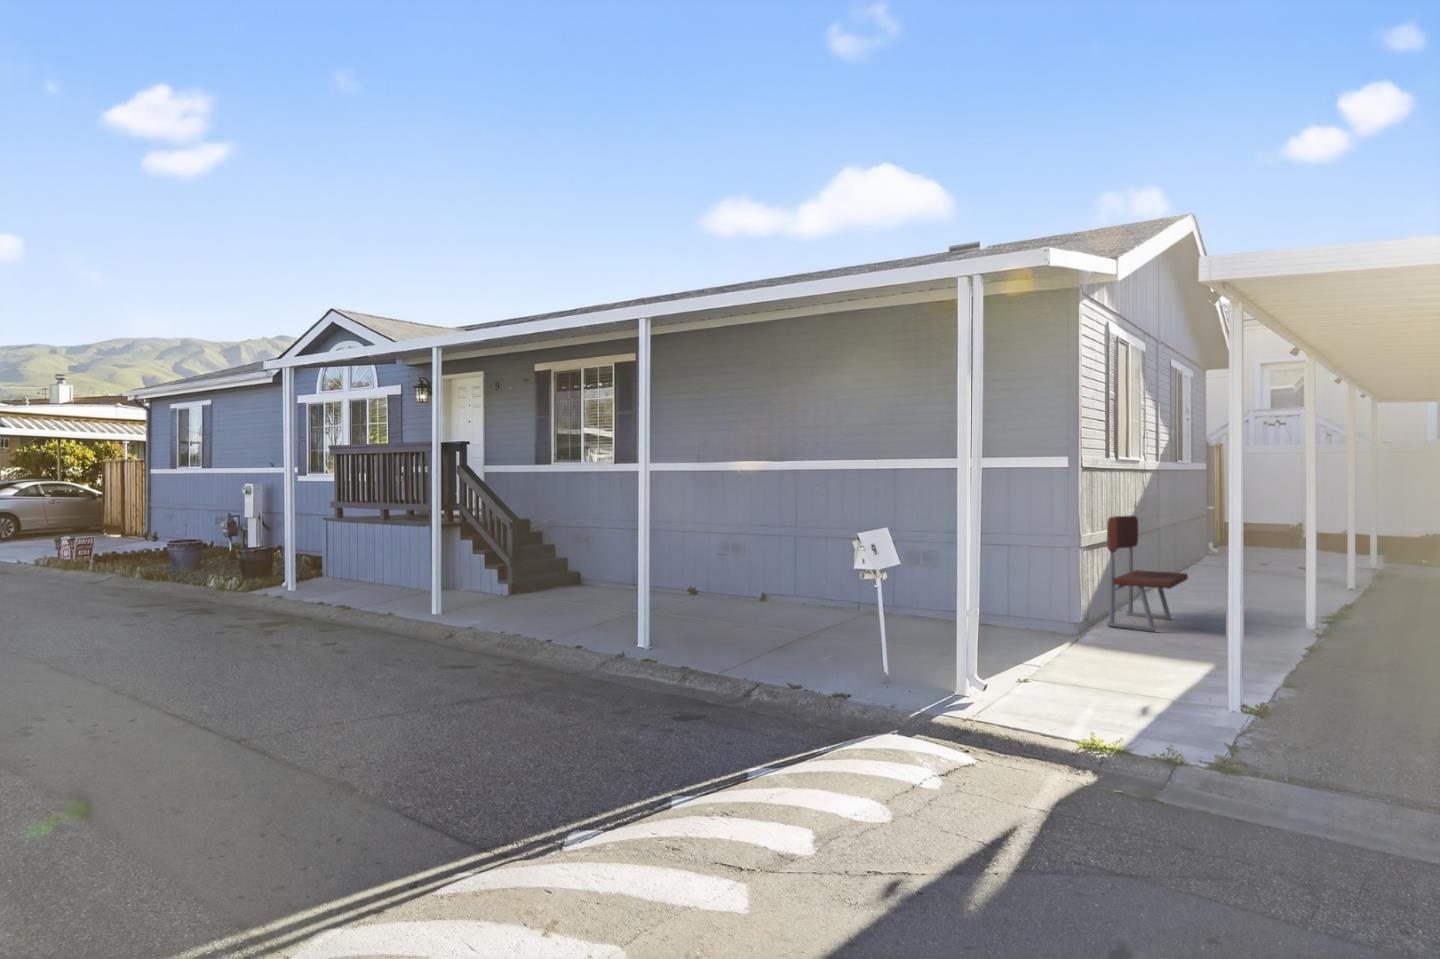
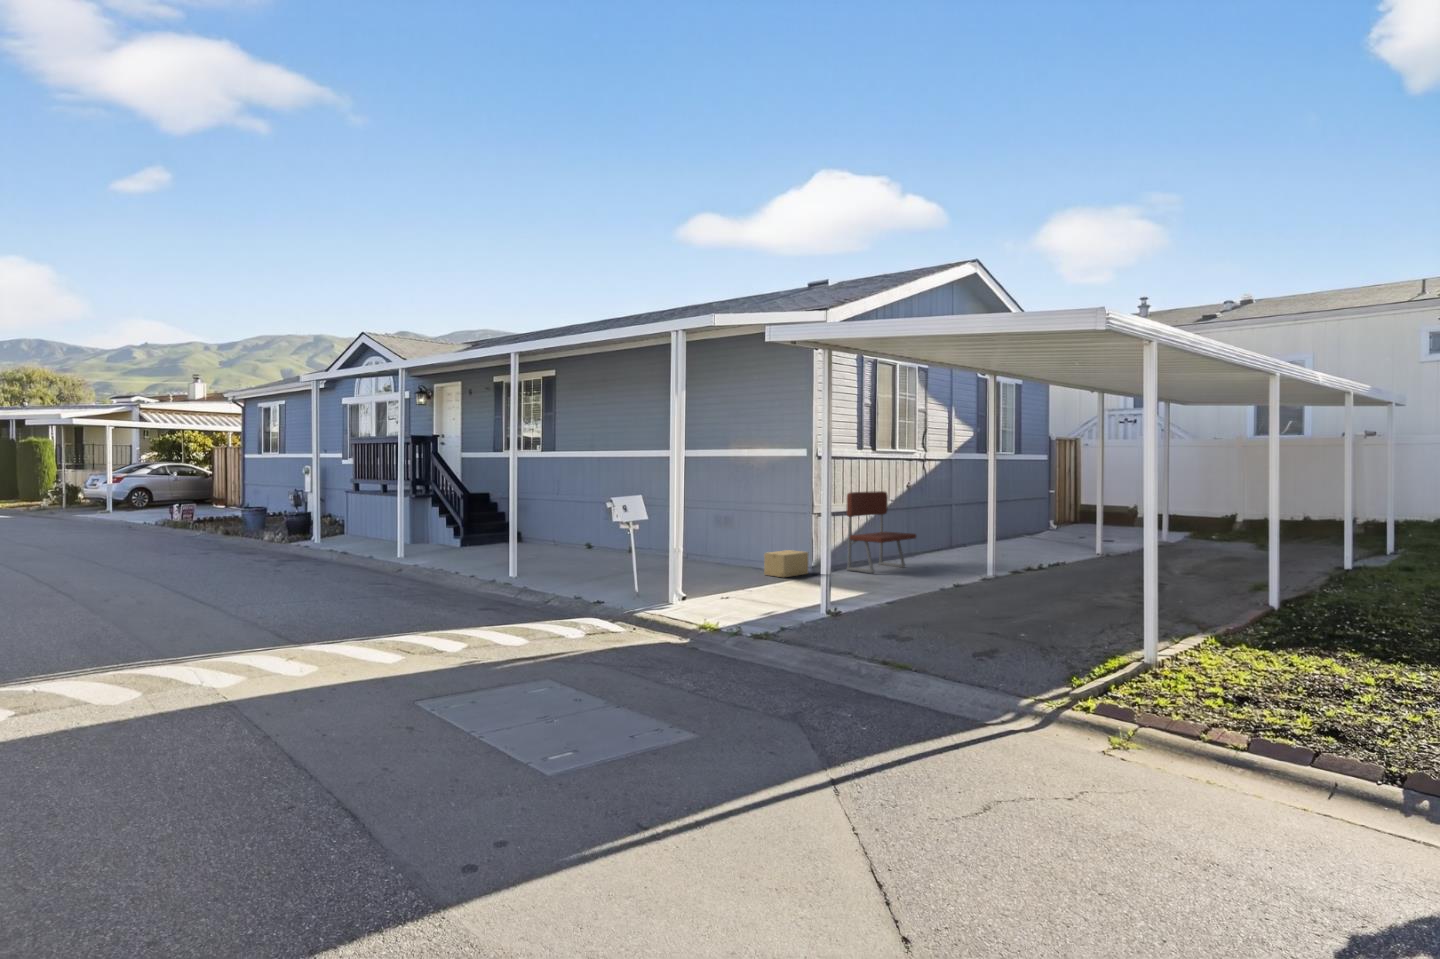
cardboard box: none [1014,600,1069,641] -> present [764,550,808,577]

